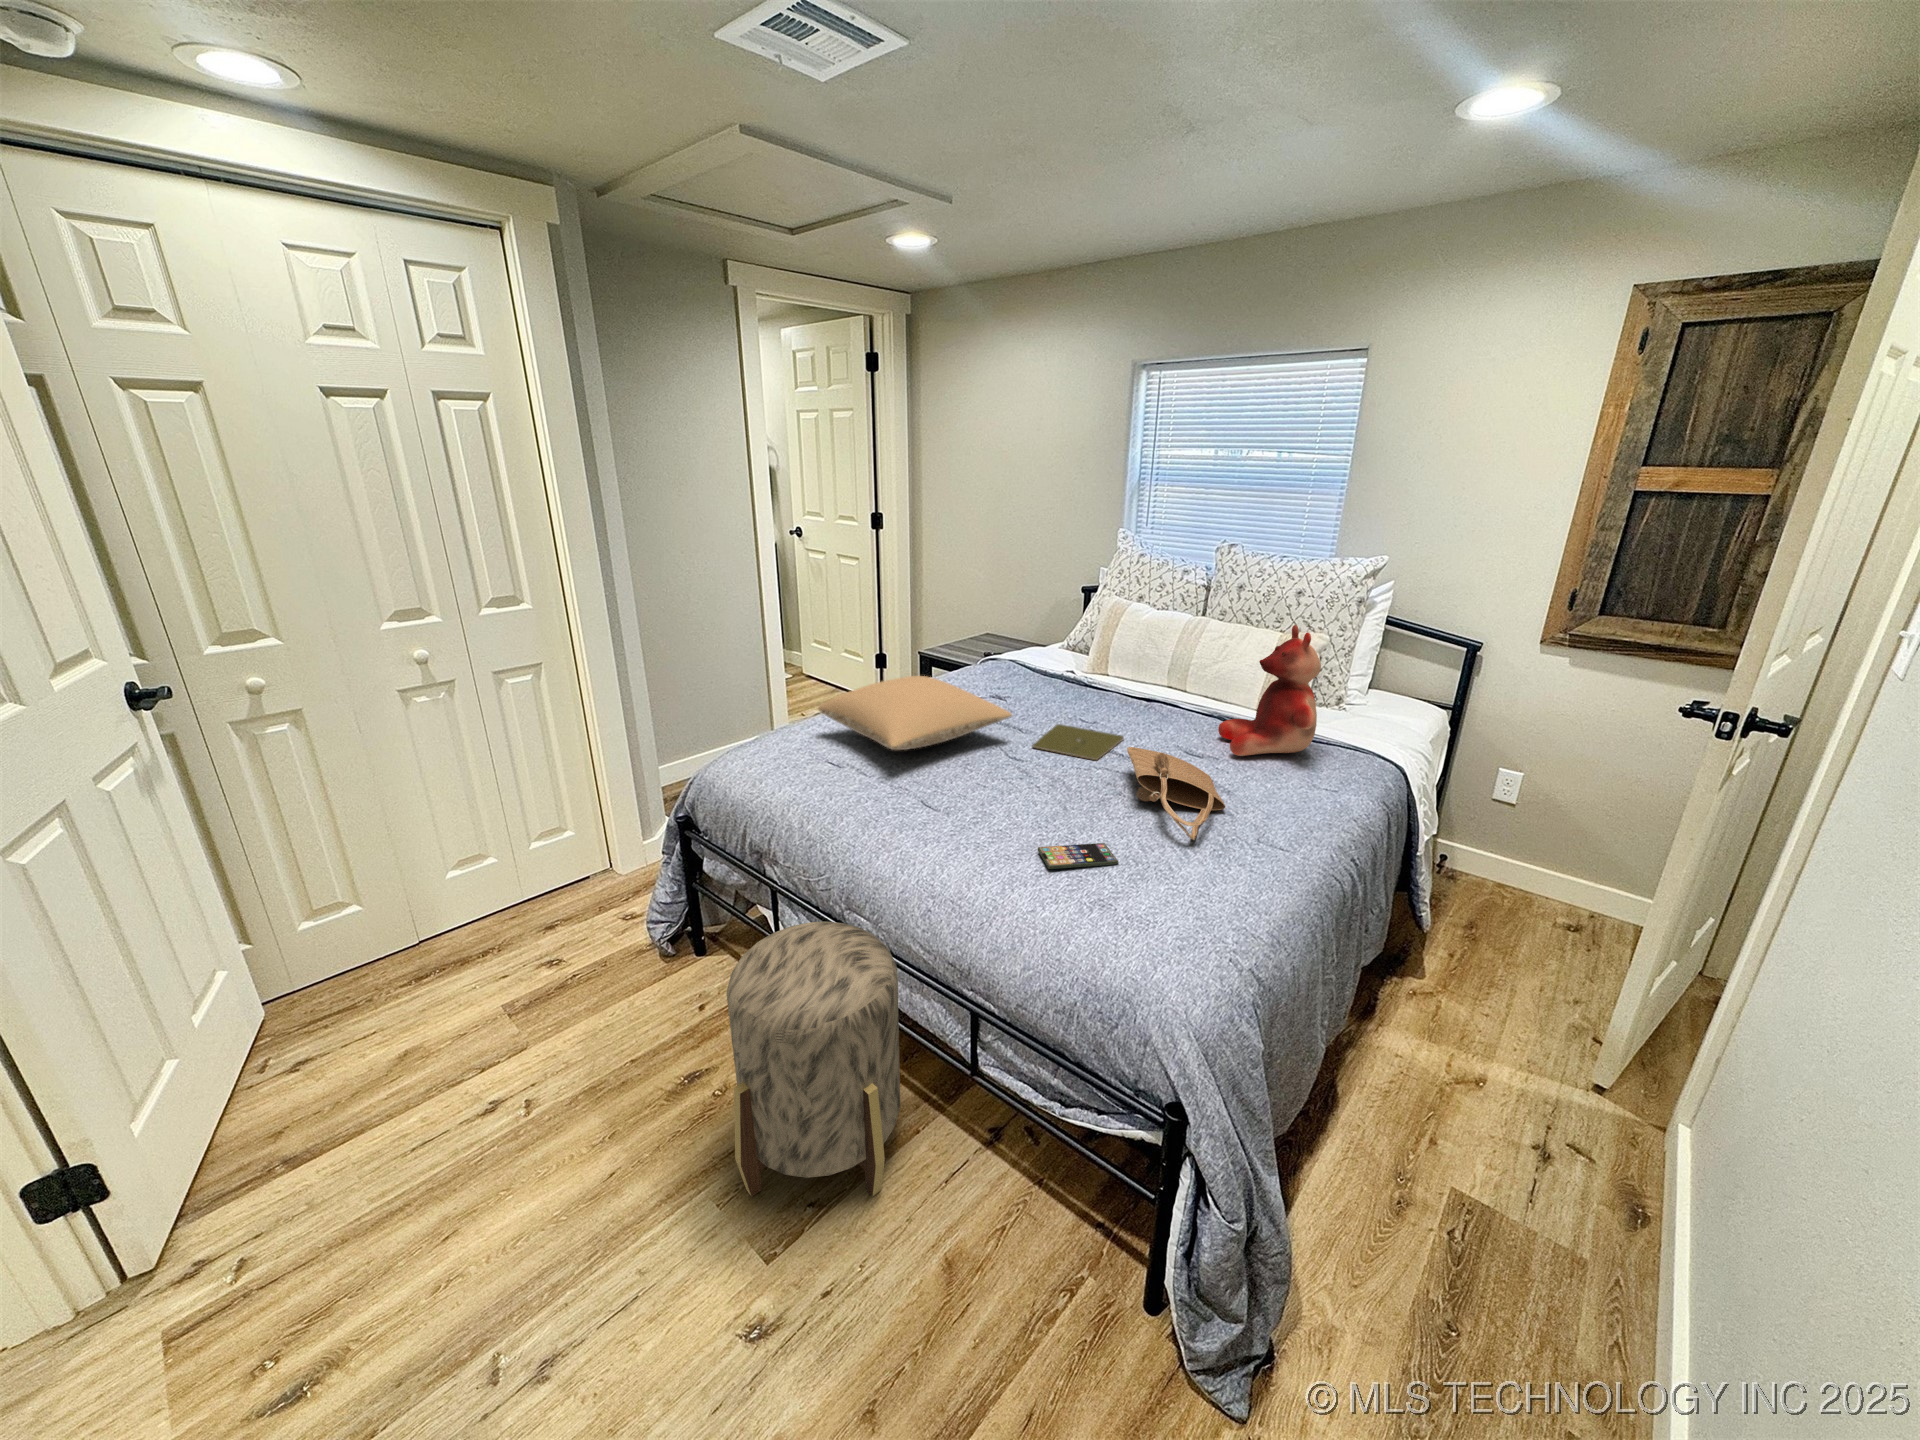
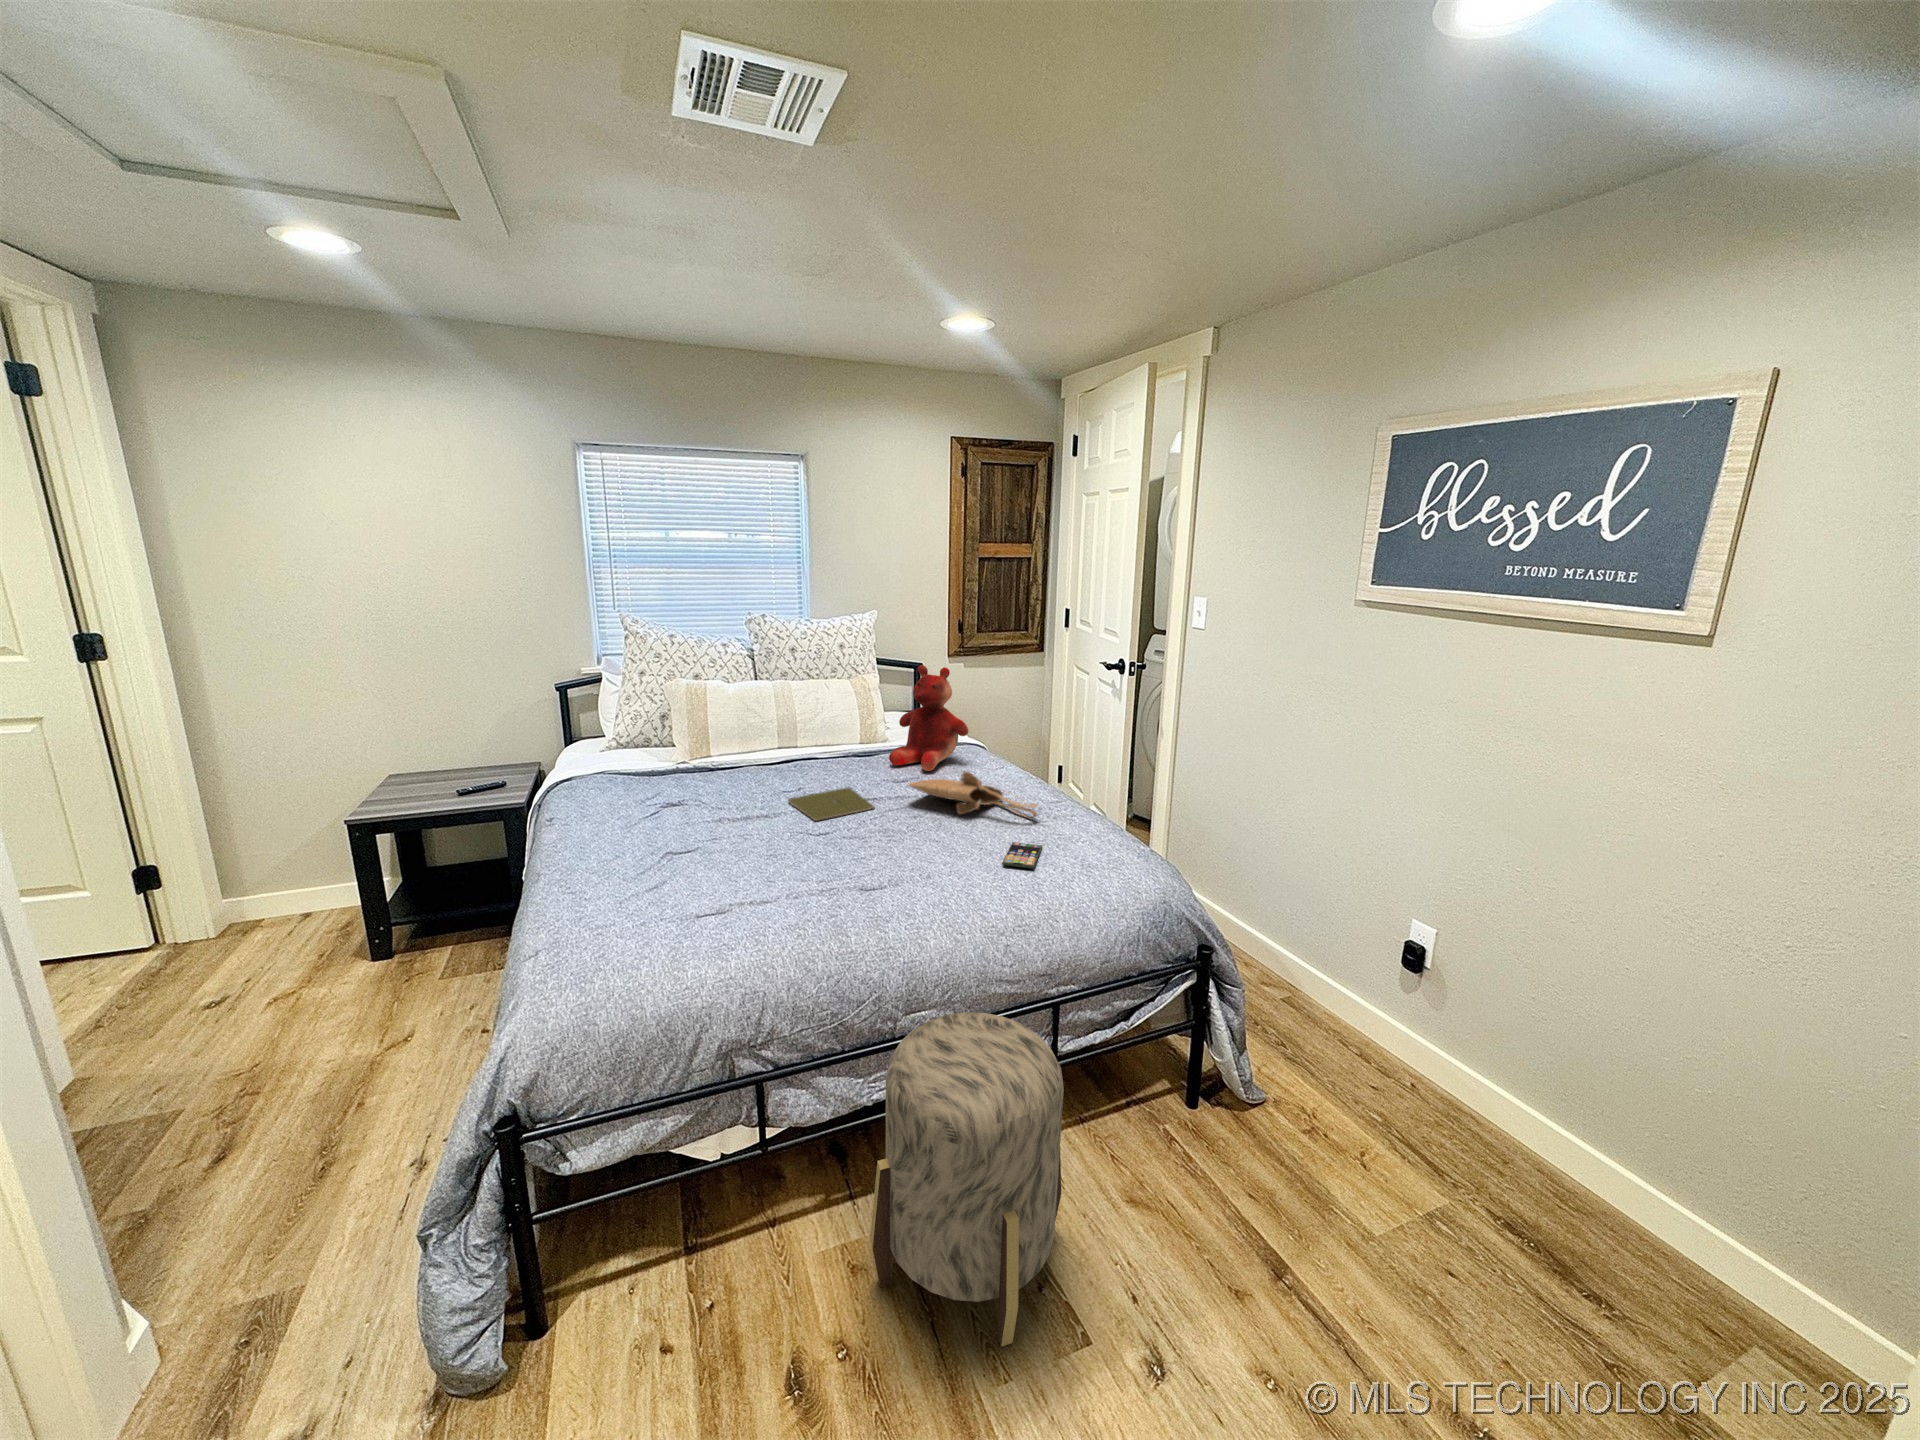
pillow: present [818,676,1012,750] -> none [603,790,796,877]

